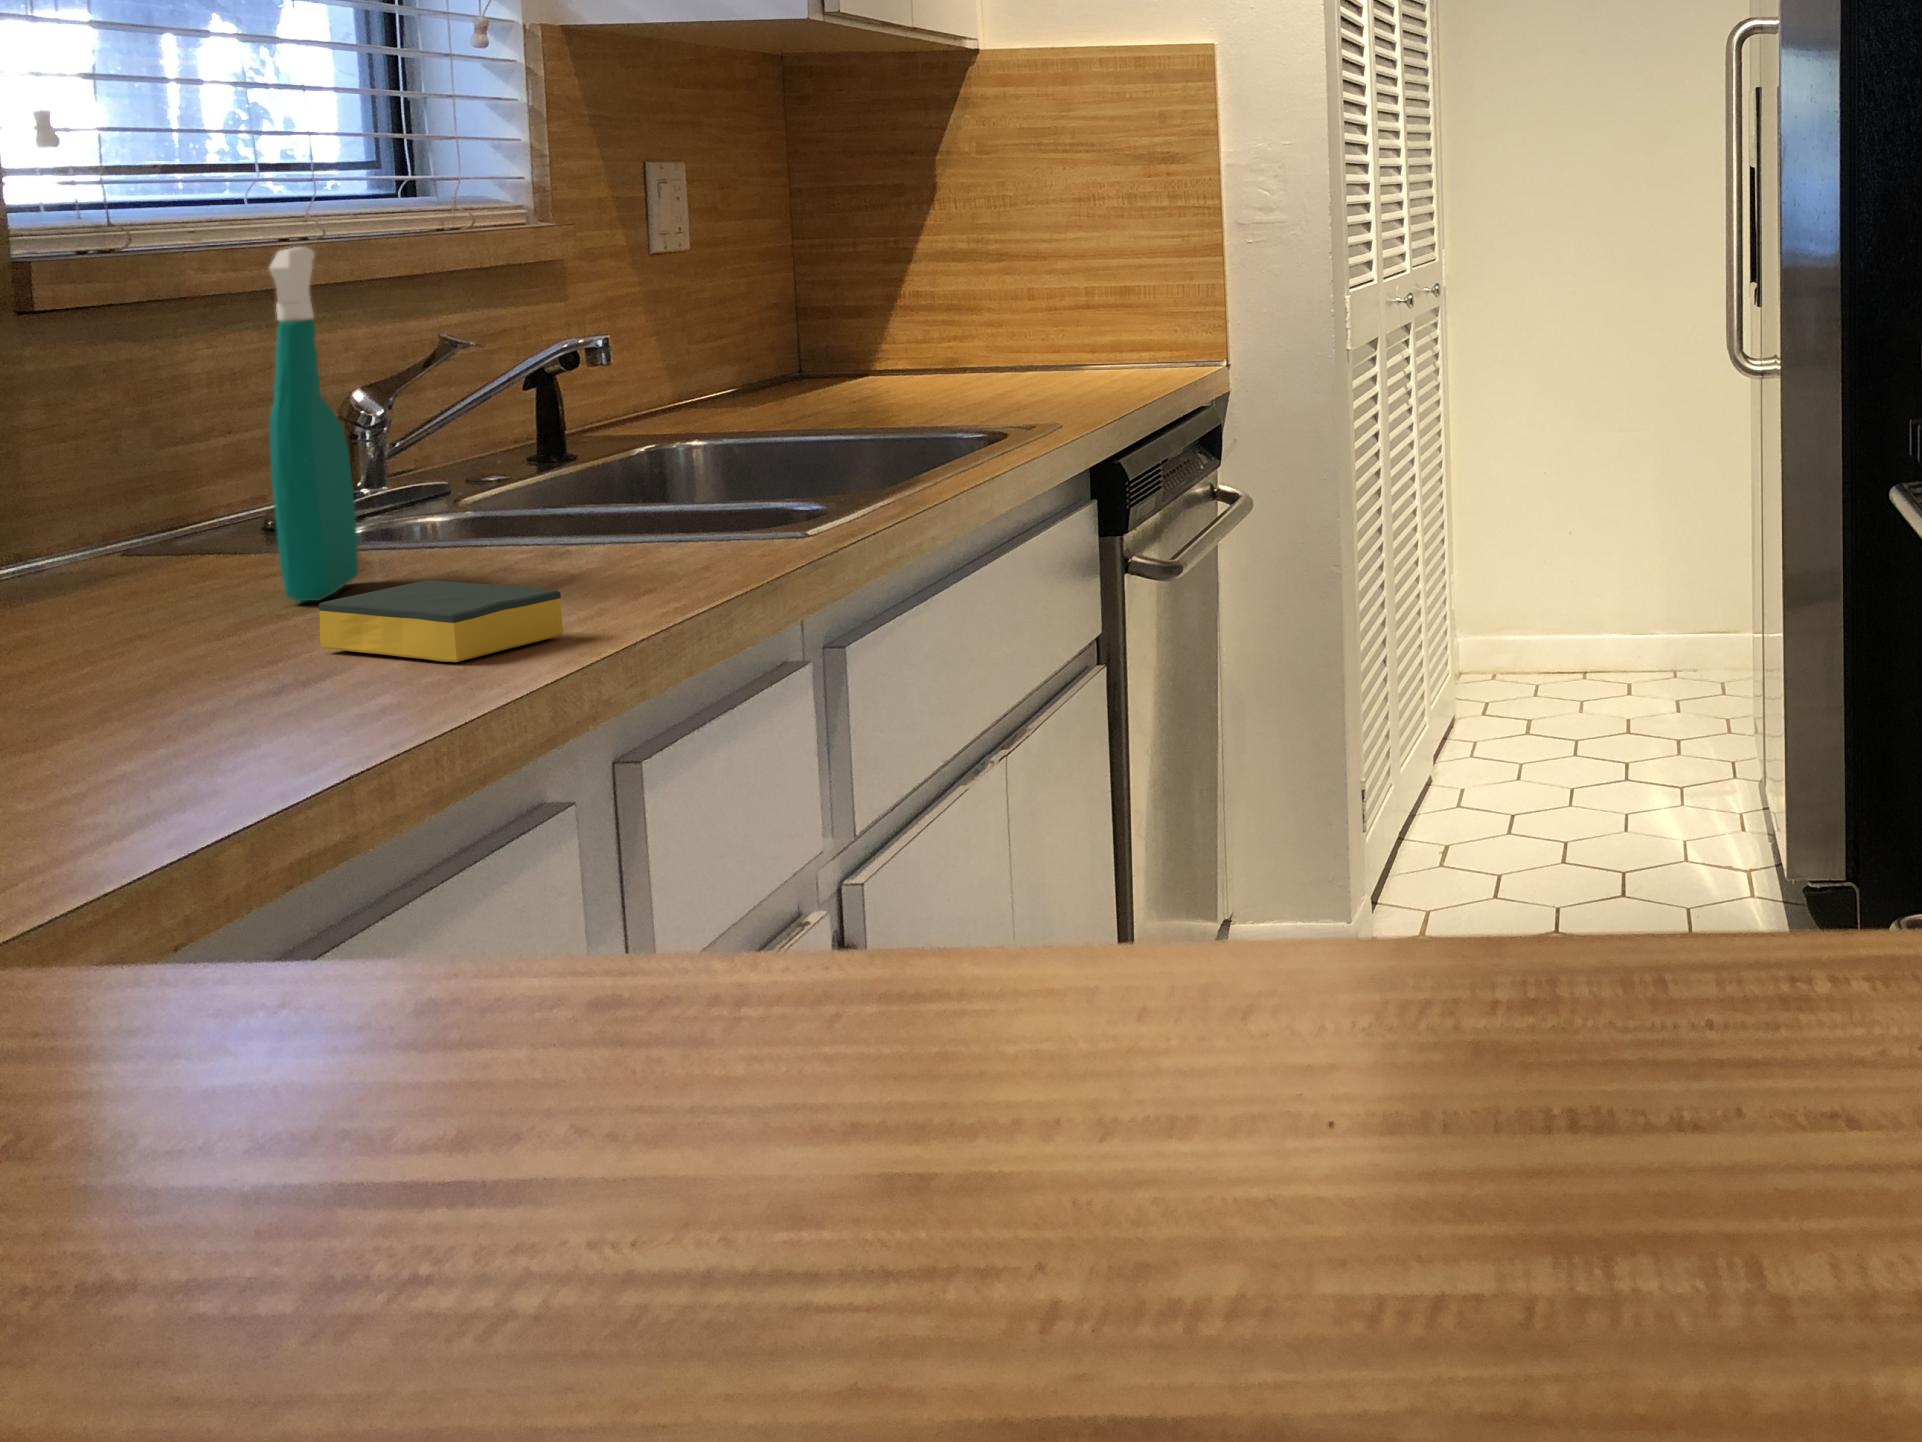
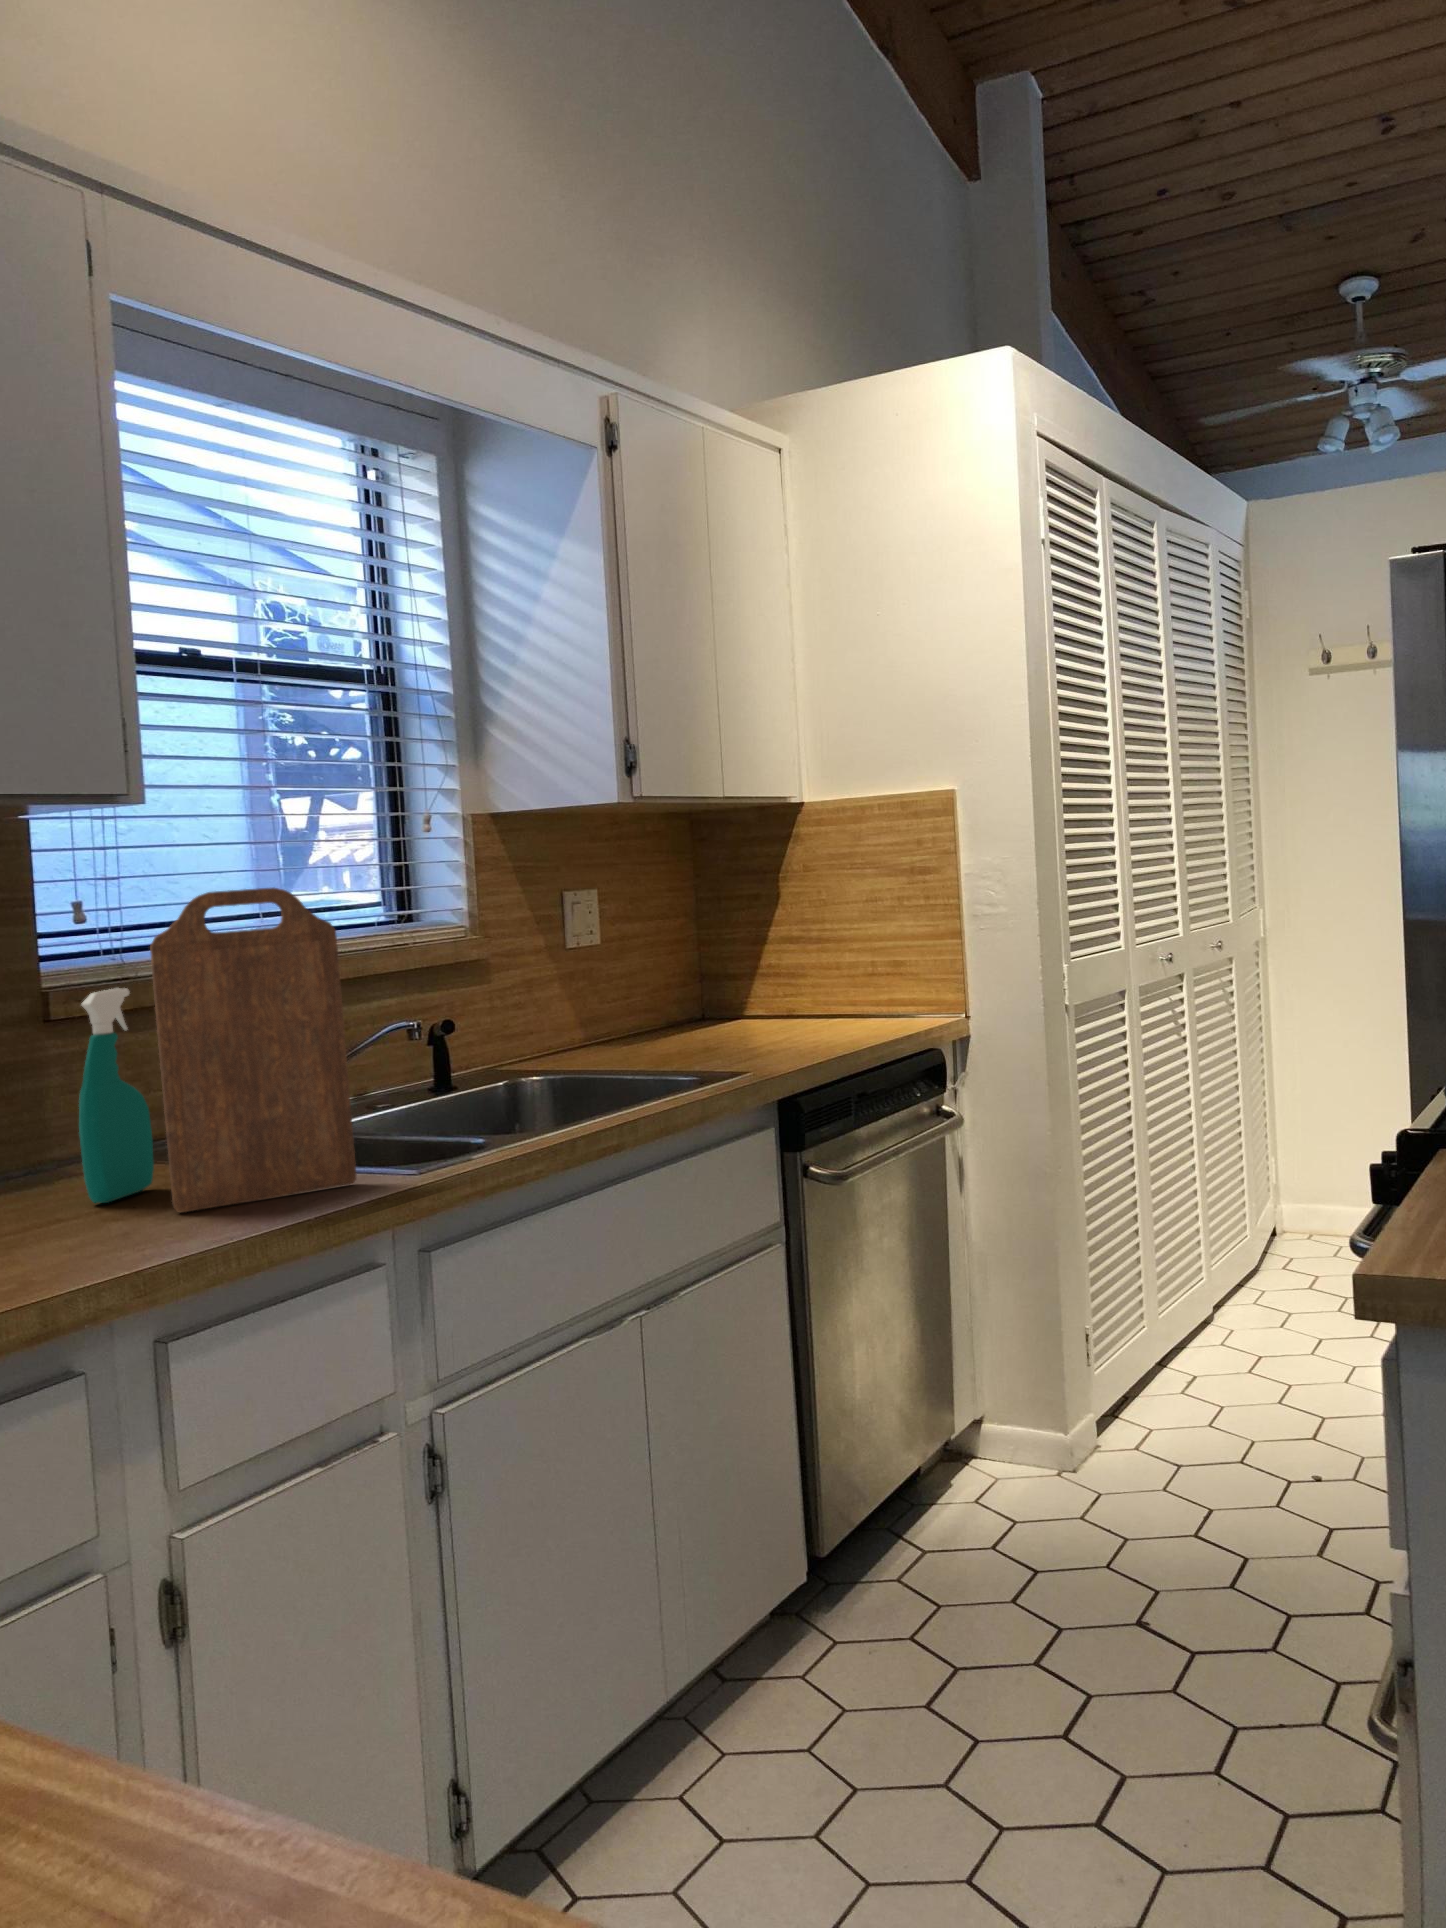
cutting board: none [464,88,748,598] -> present [150,888,356,1212]
sponge: present [319,580,563,662] -> none [18,1203,128,1266]

